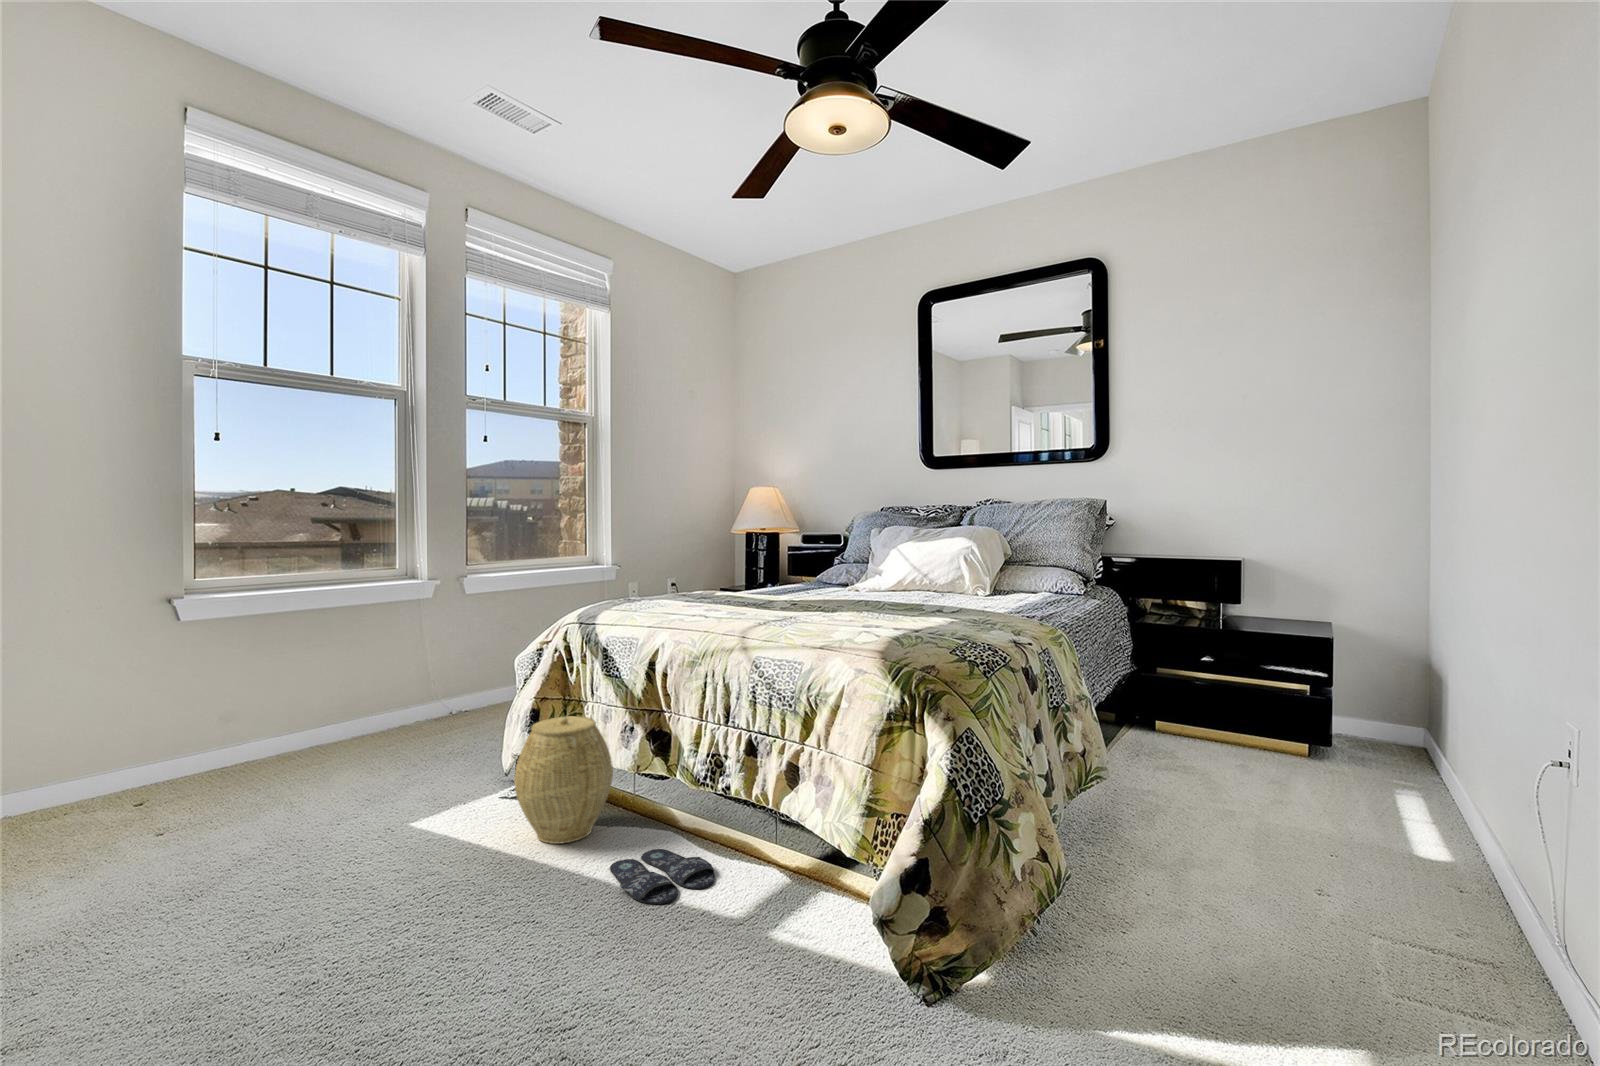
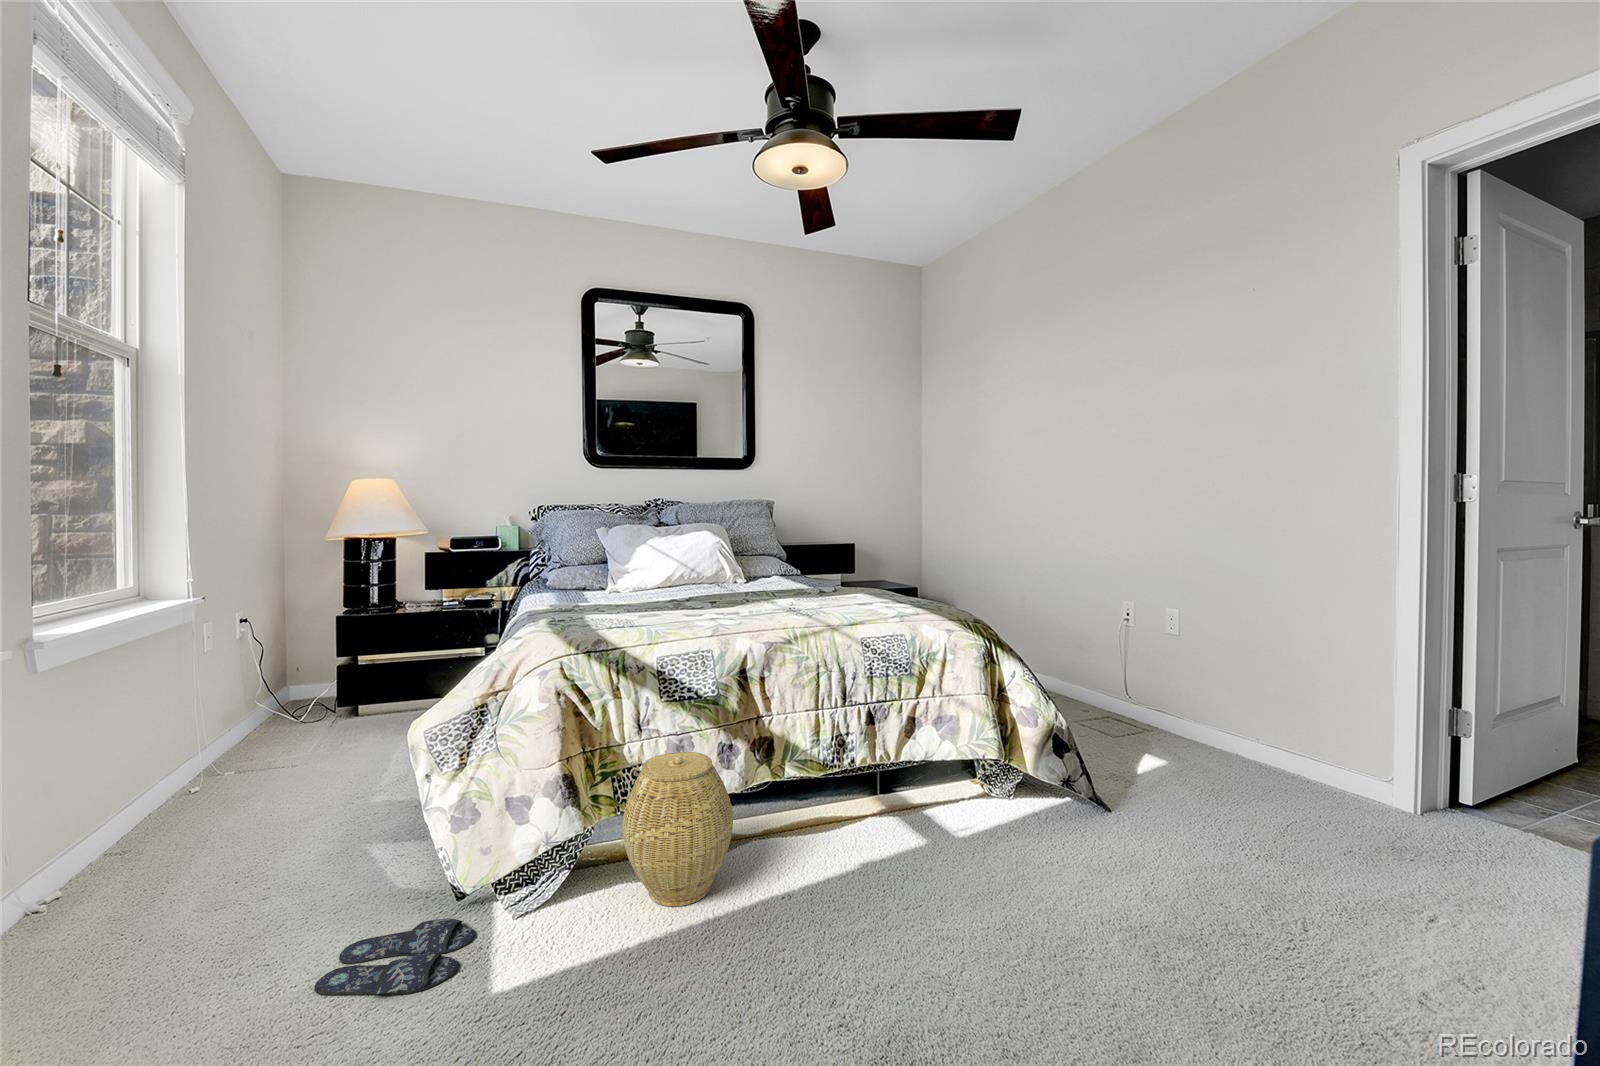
slippers: present [610,849,715,904] -> present [314,918,475,995]

